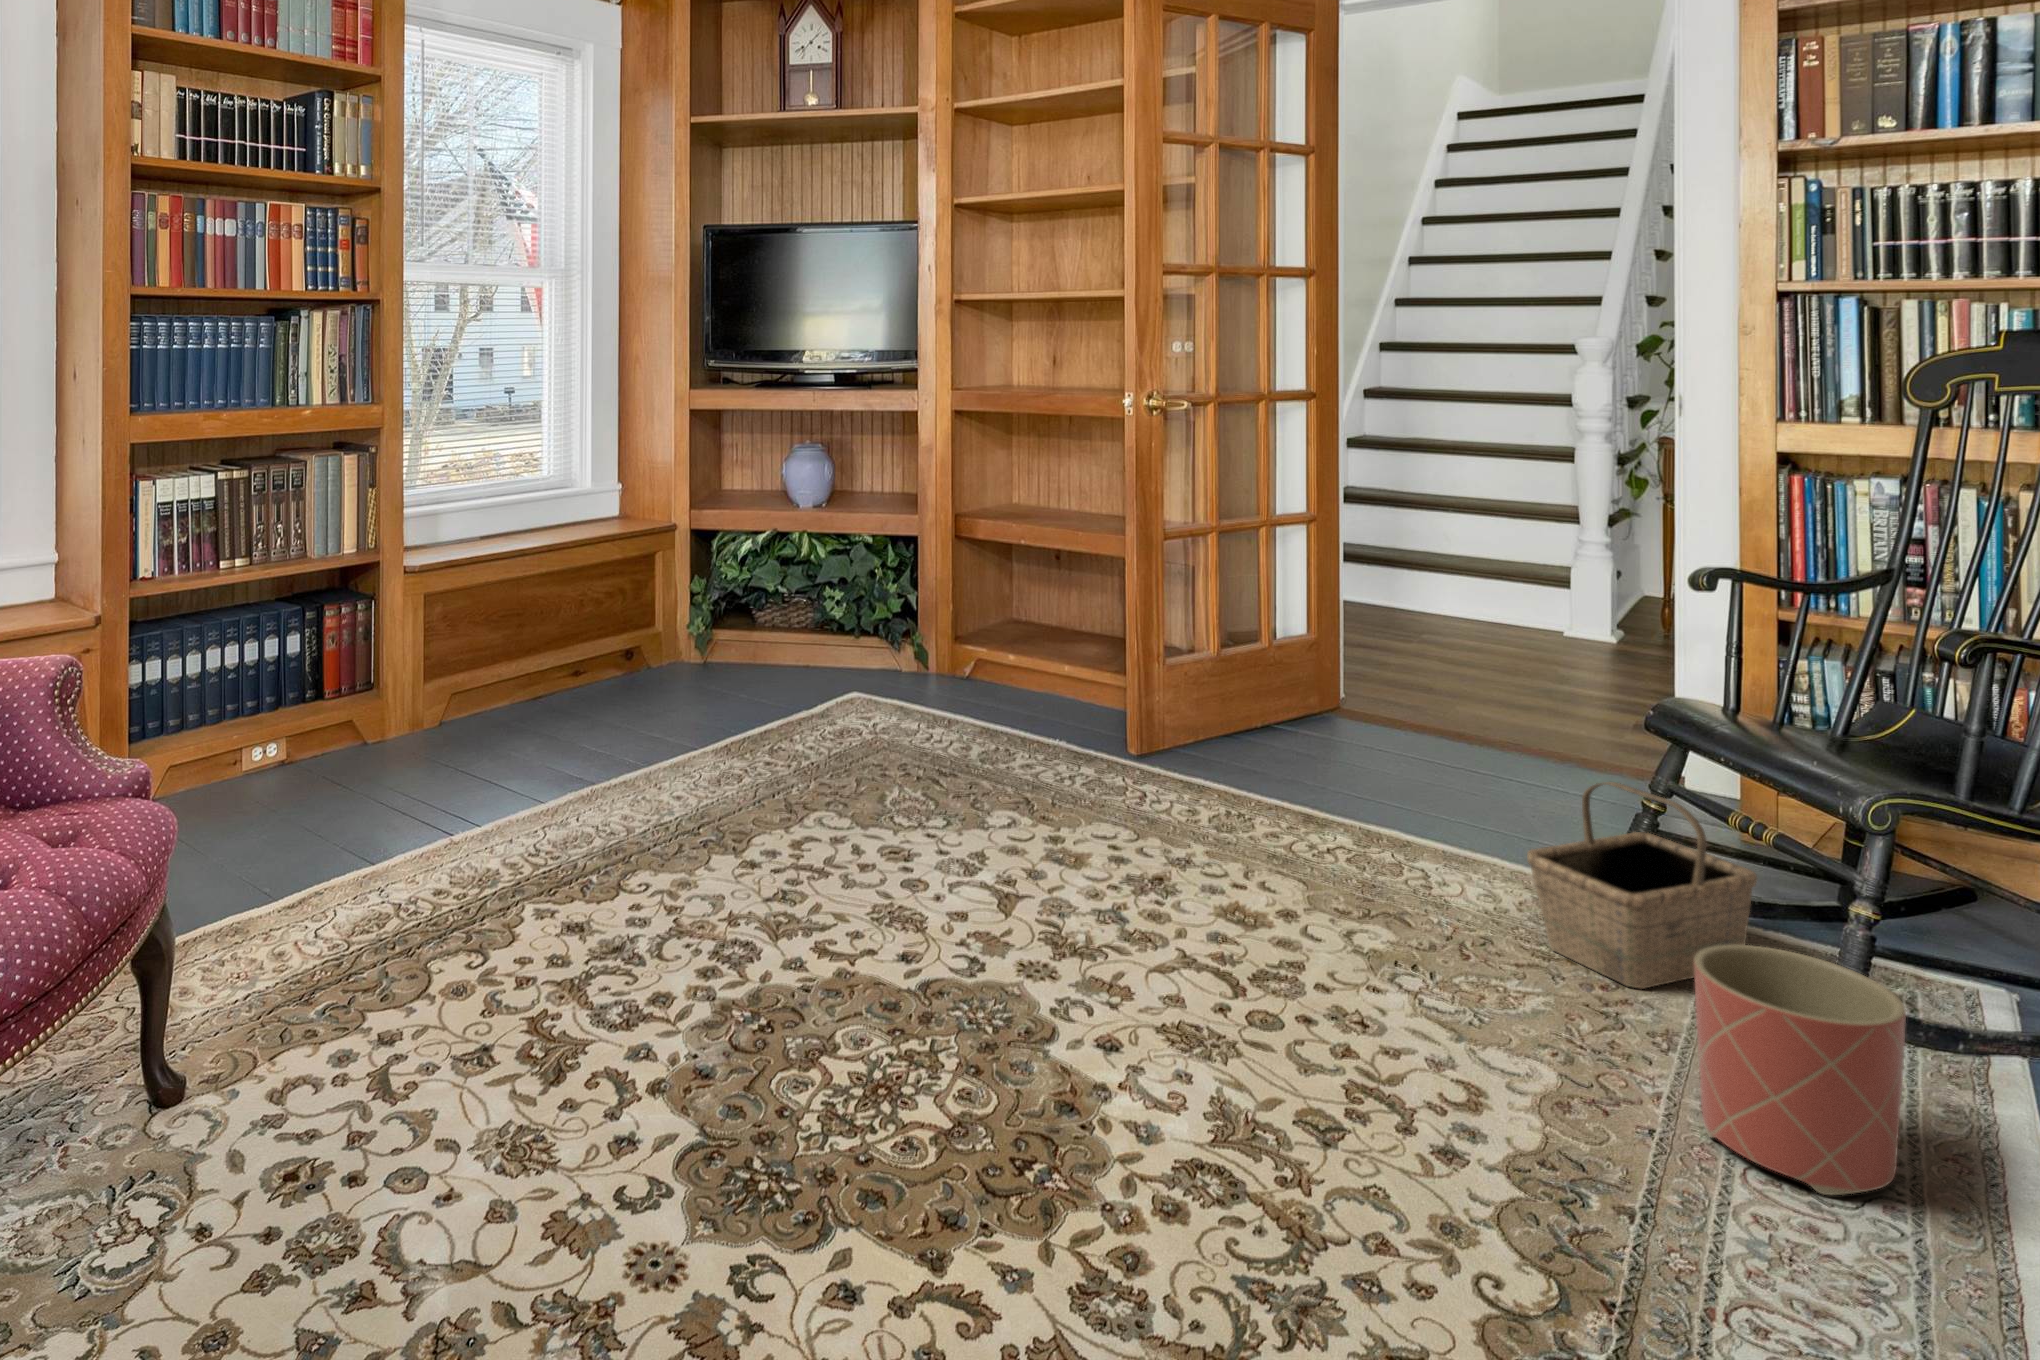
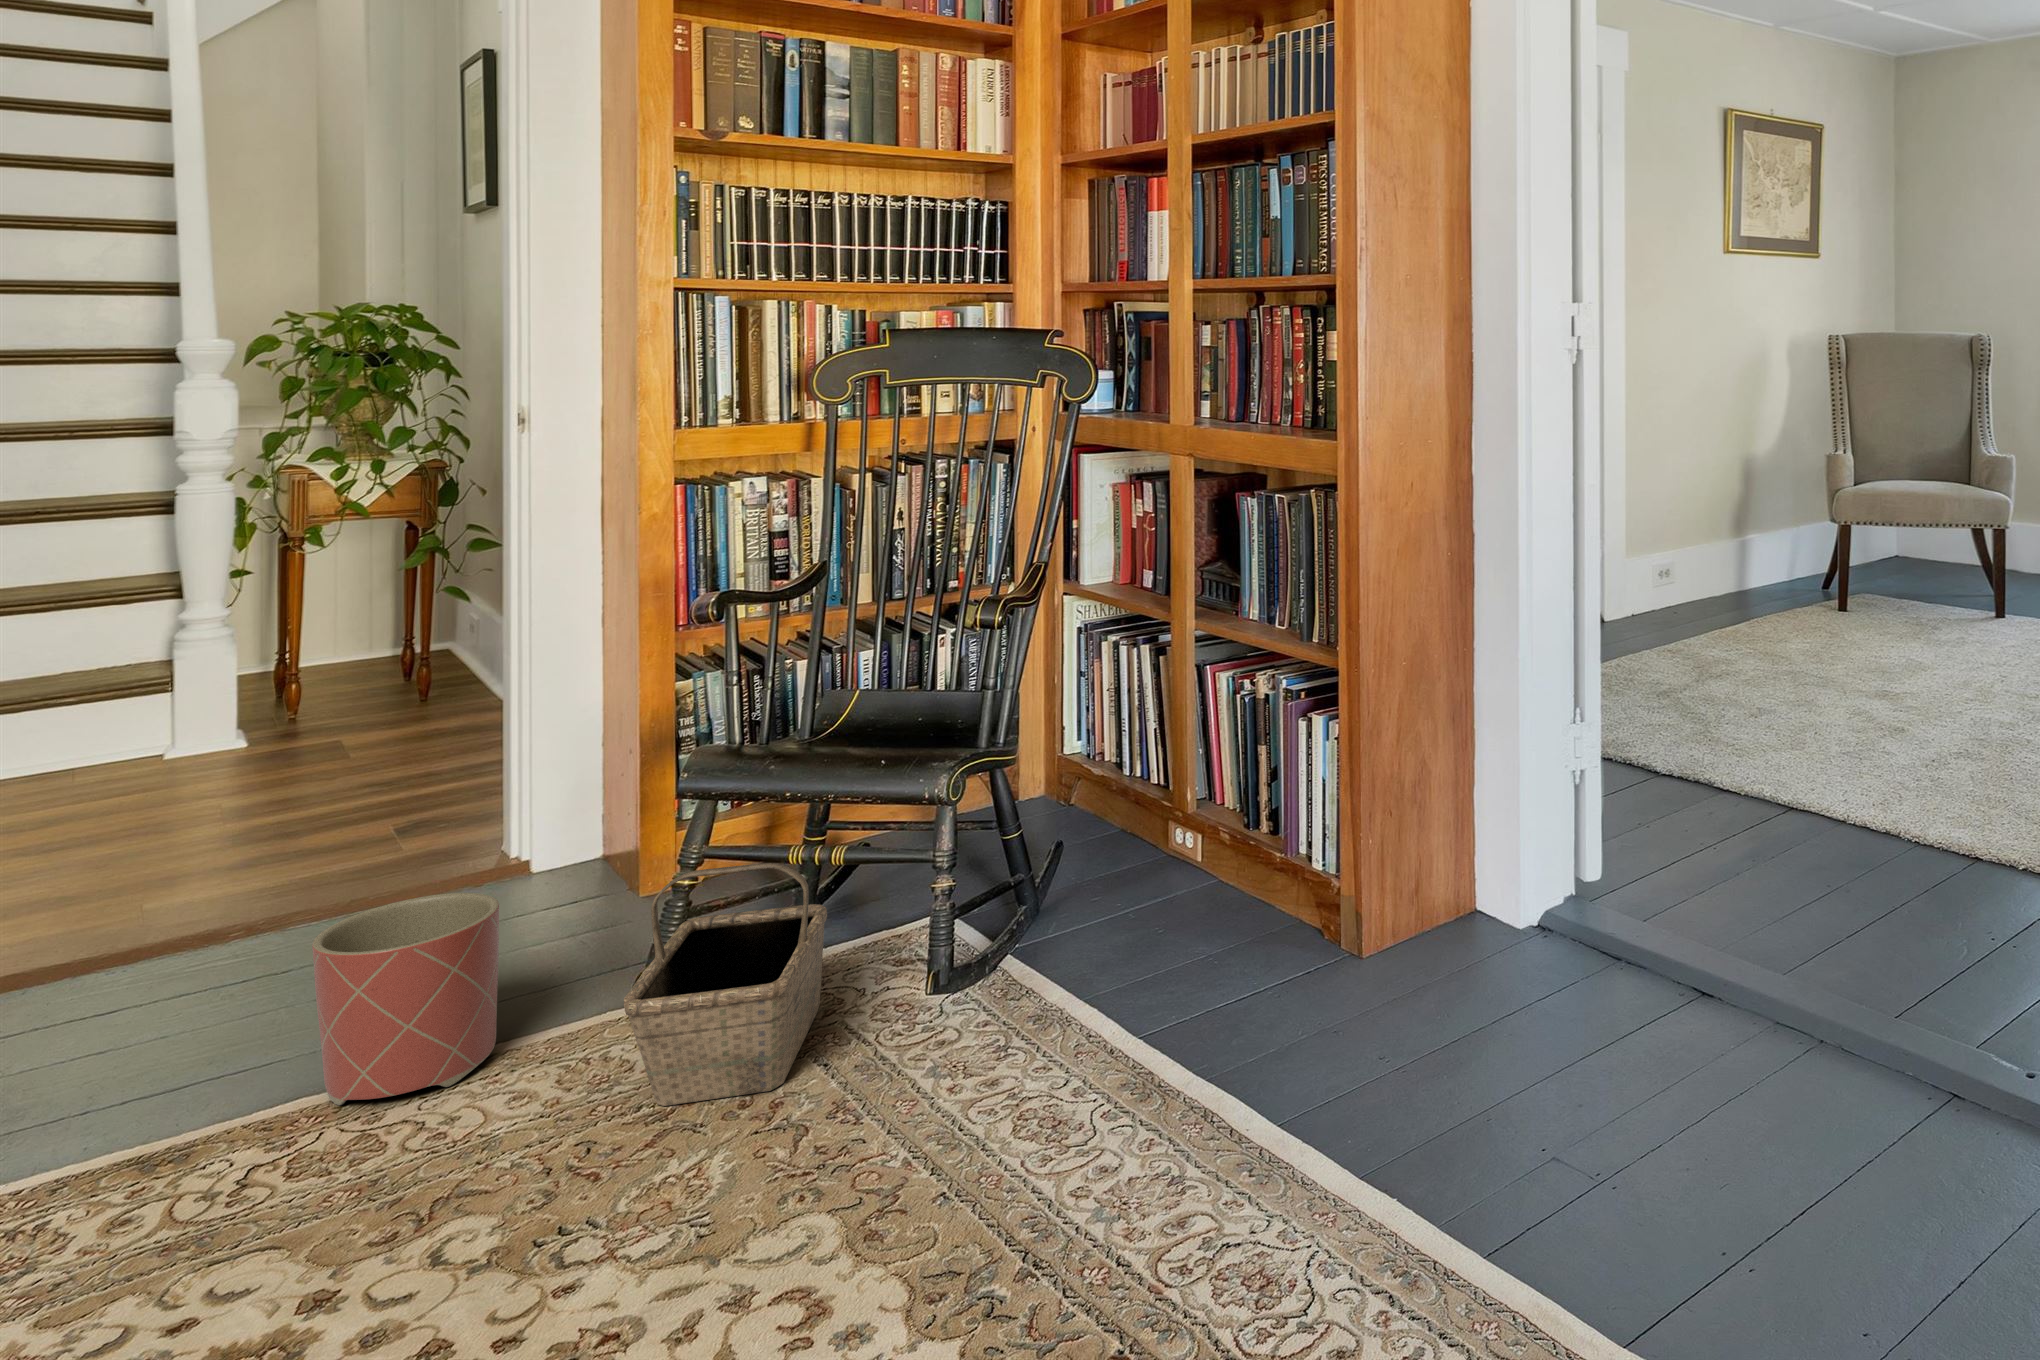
planter: present [1694,945,1906,1195] -> present [312,893,499,1105]

